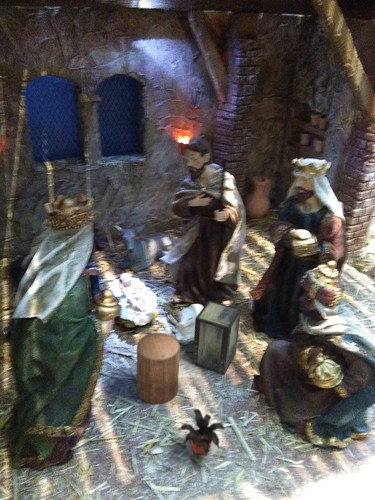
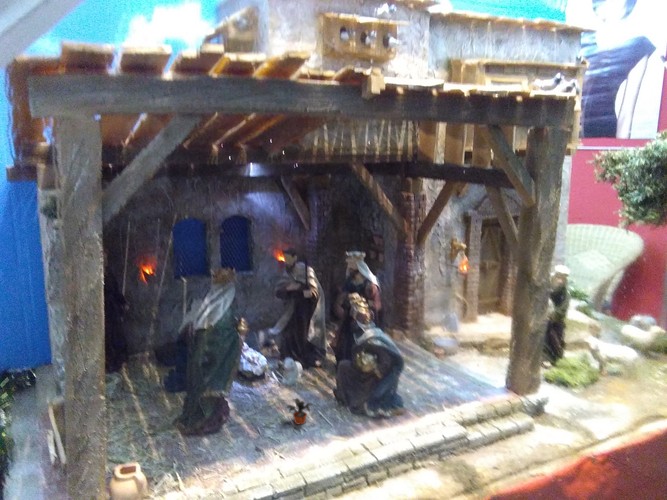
storage box: present [193,301,241,375] -> none [294,348,323,395]
stool: present [137,333,180,404] -> none [257,364,285,409]

